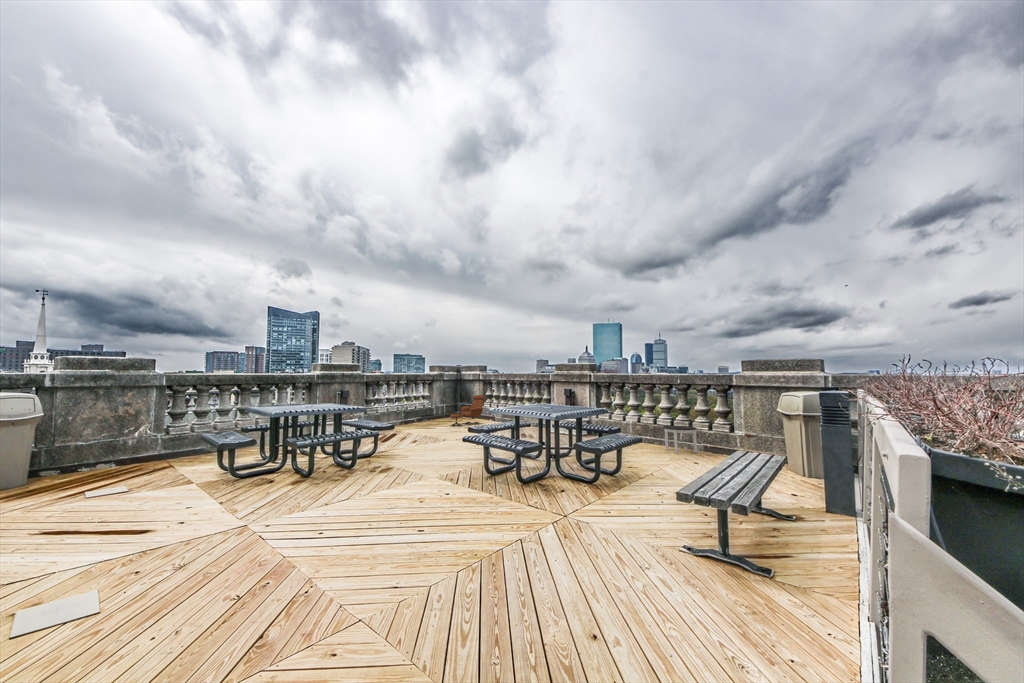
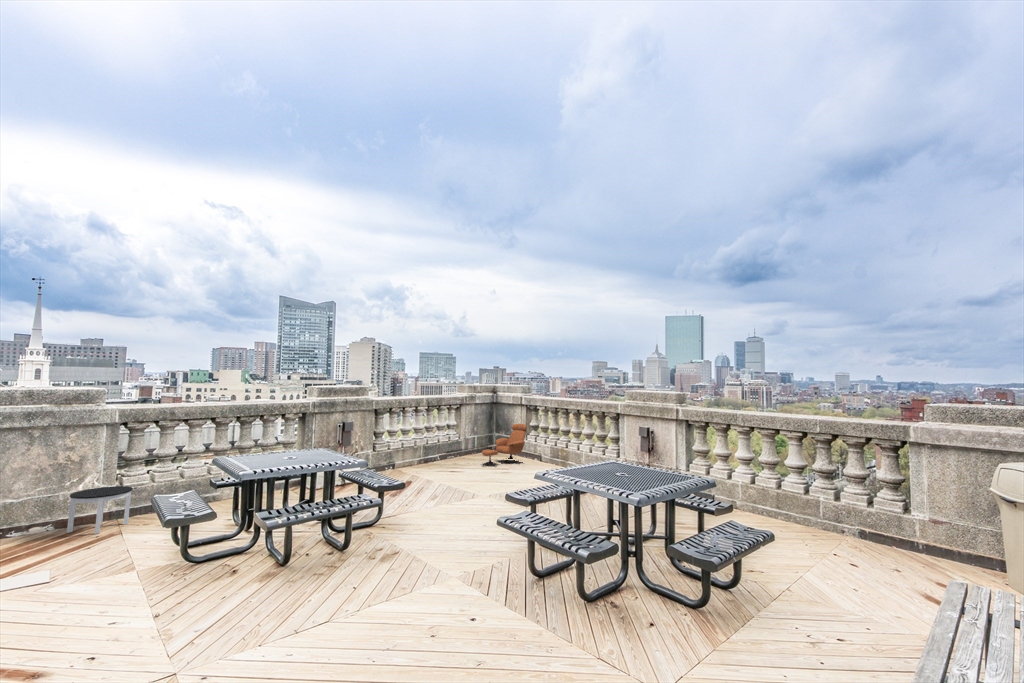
round table: present [663,426,697,453] -> present [67,486,133,534]

